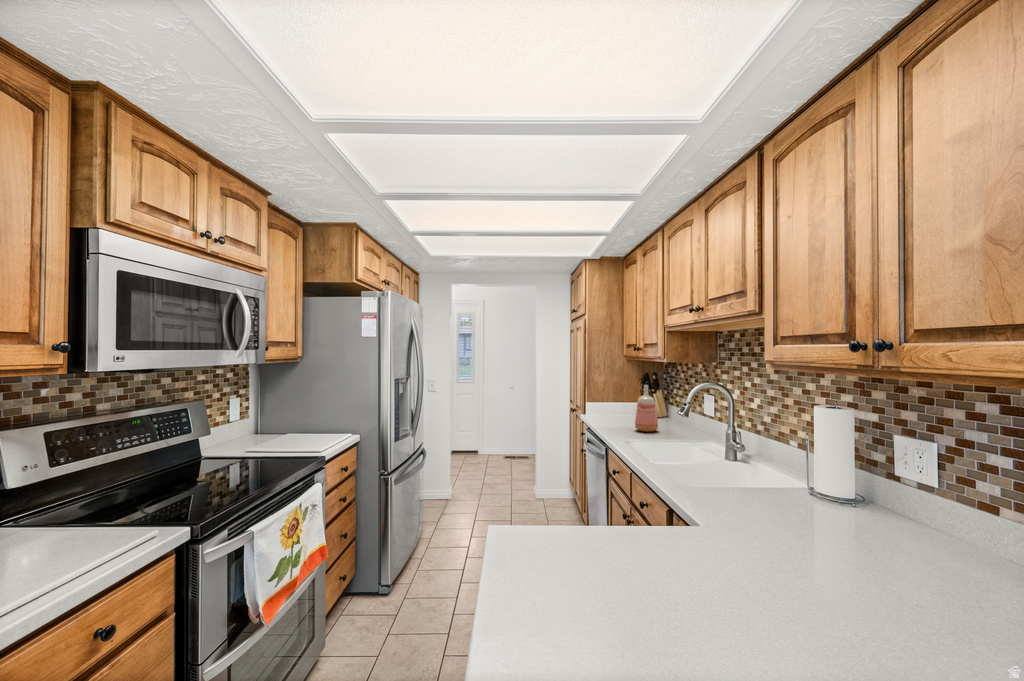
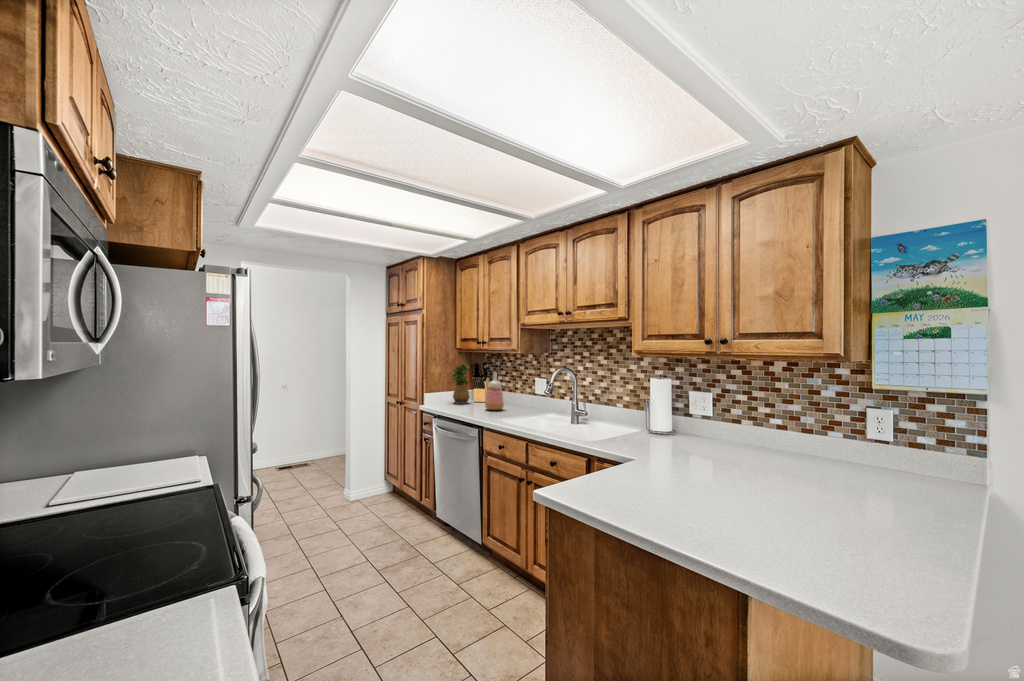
potted plant: none [610,372,634,420] -> present [452,363,470,404]

